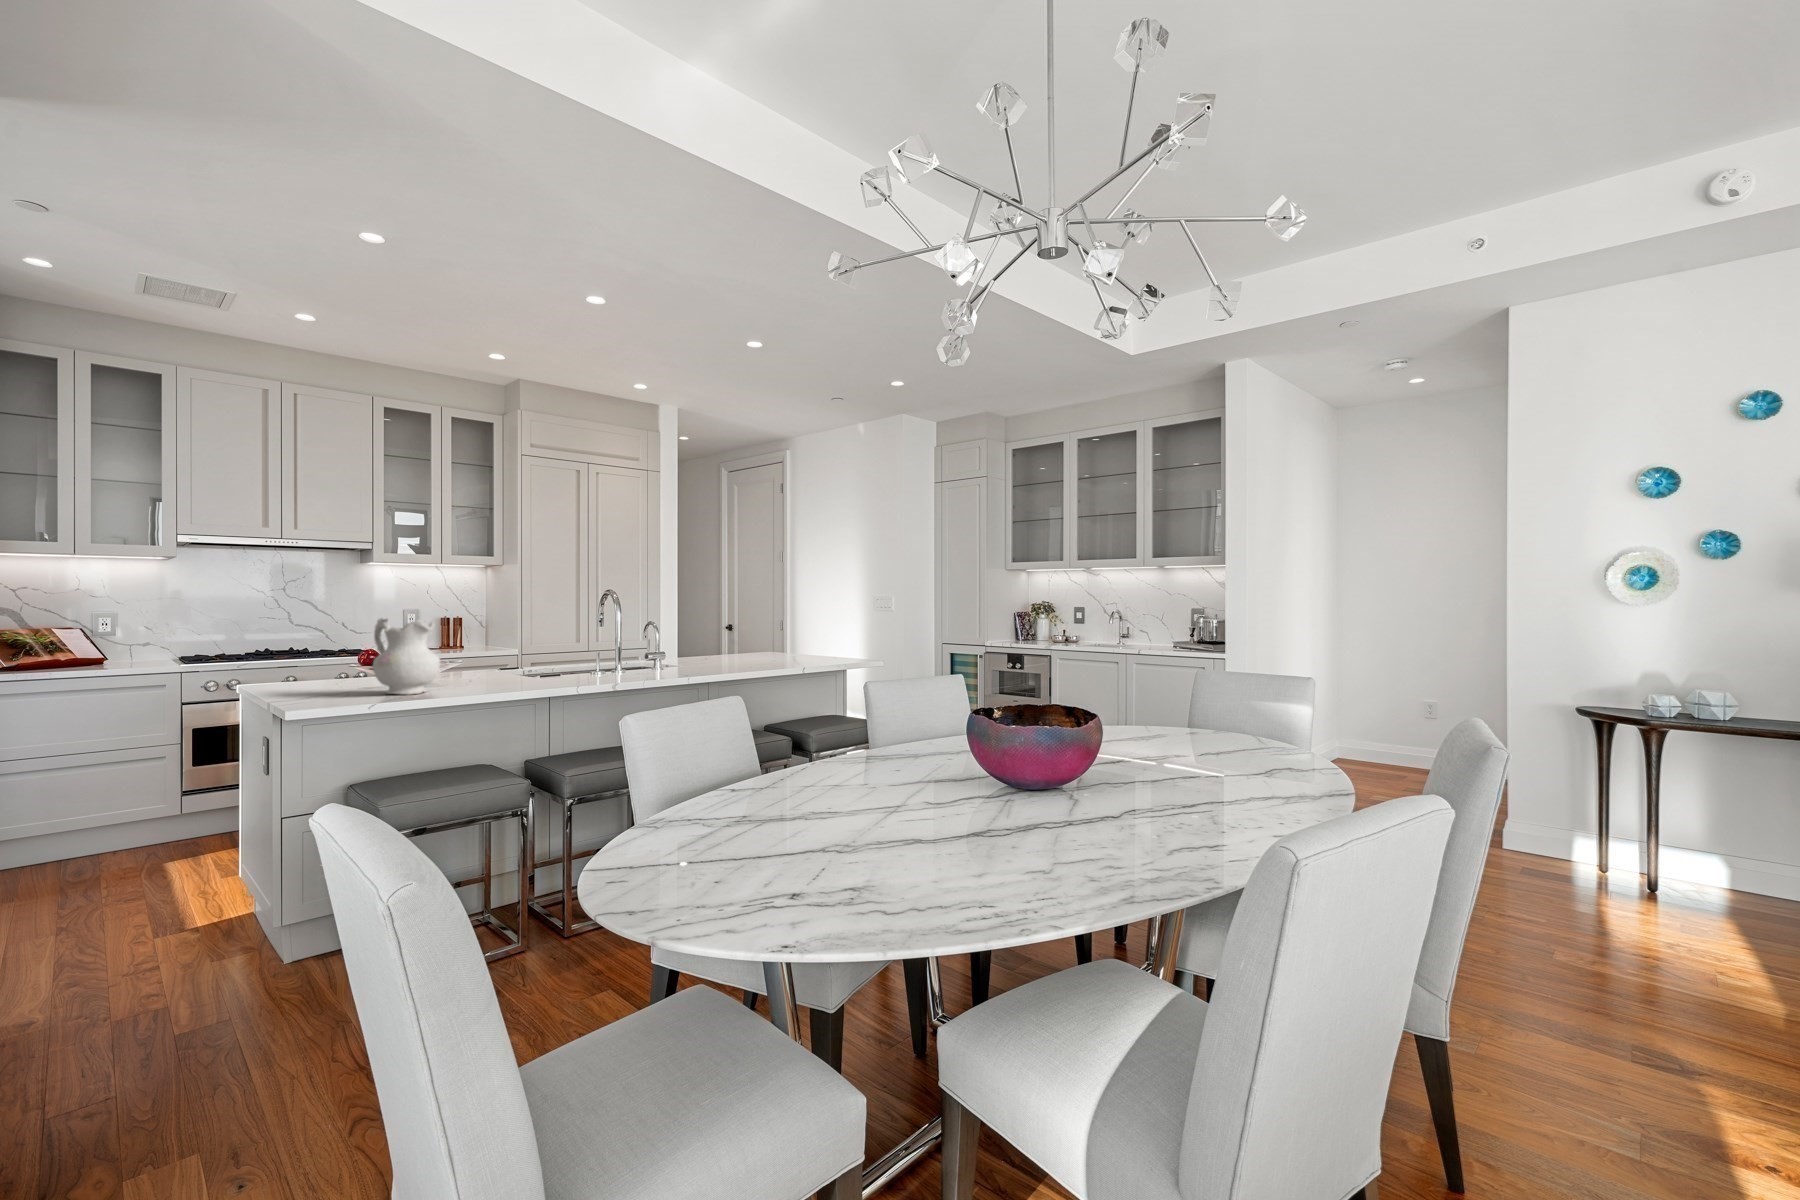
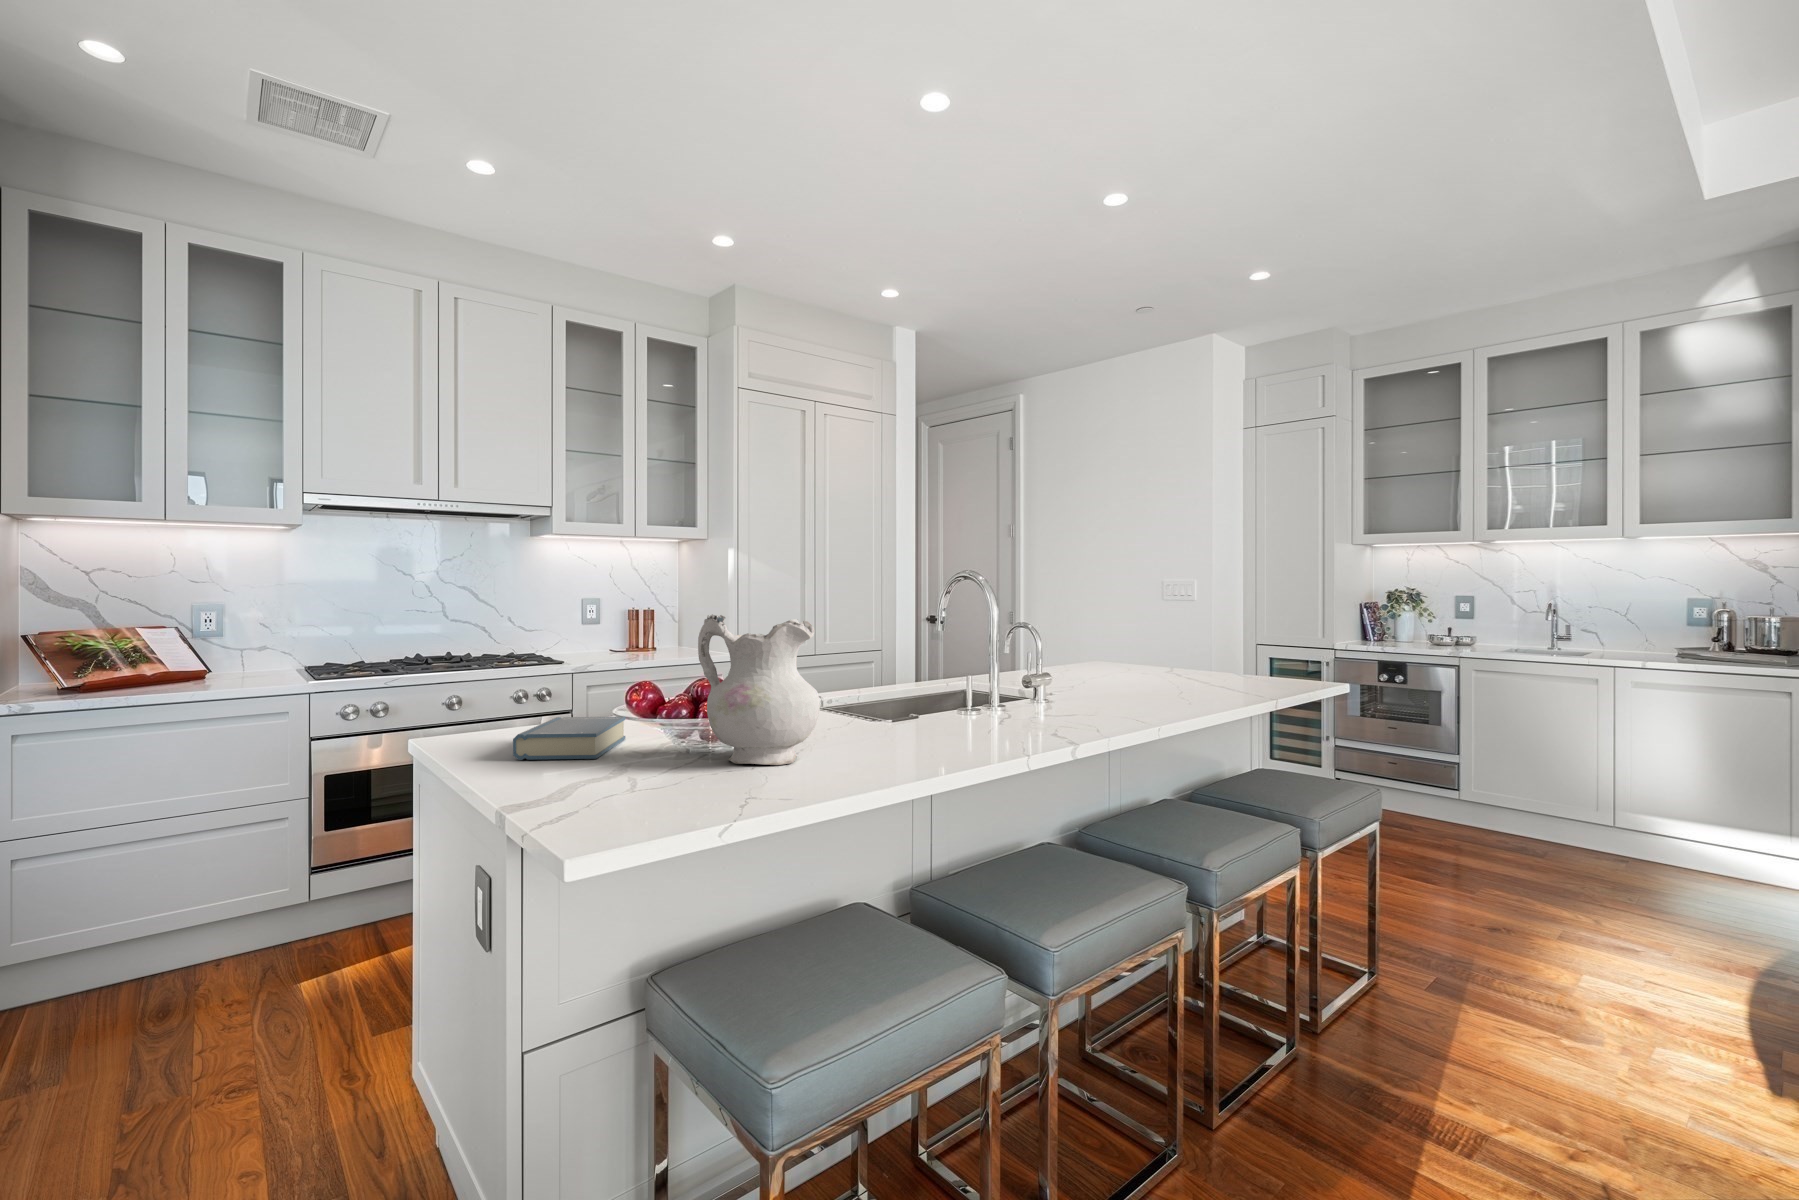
hardback book: none [270,675,348,695] -> present [513,717,625,760]

